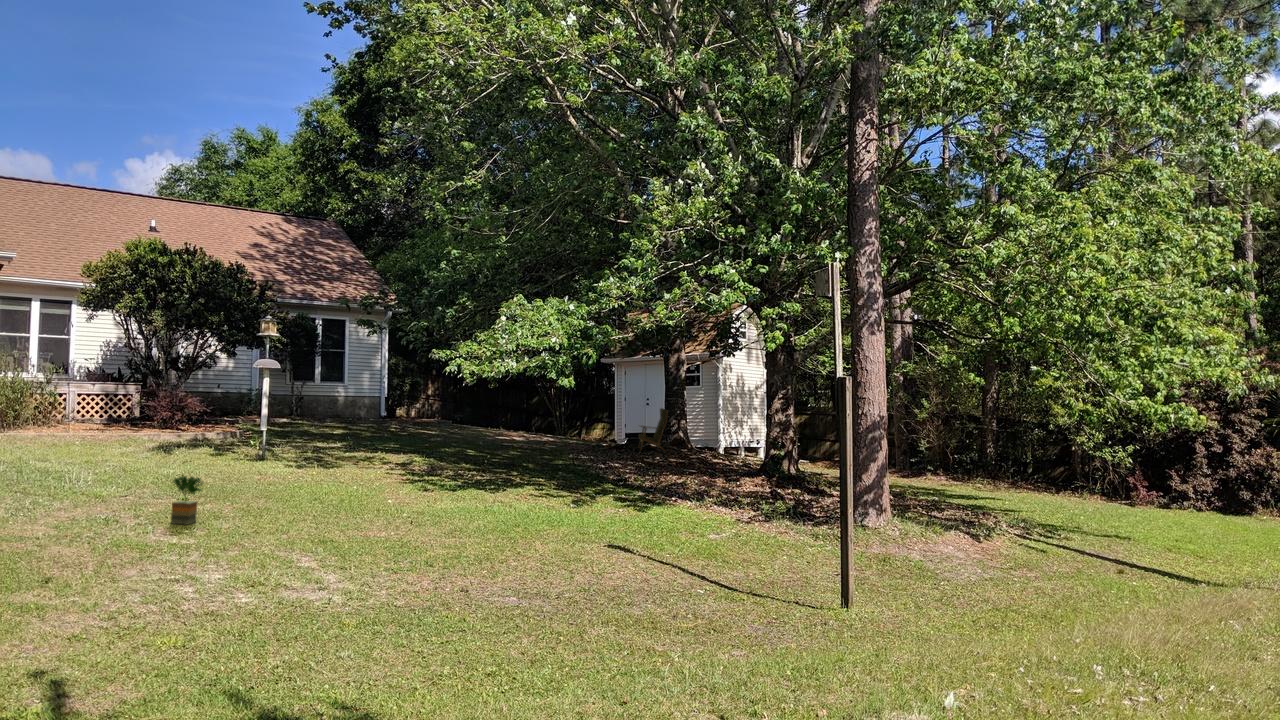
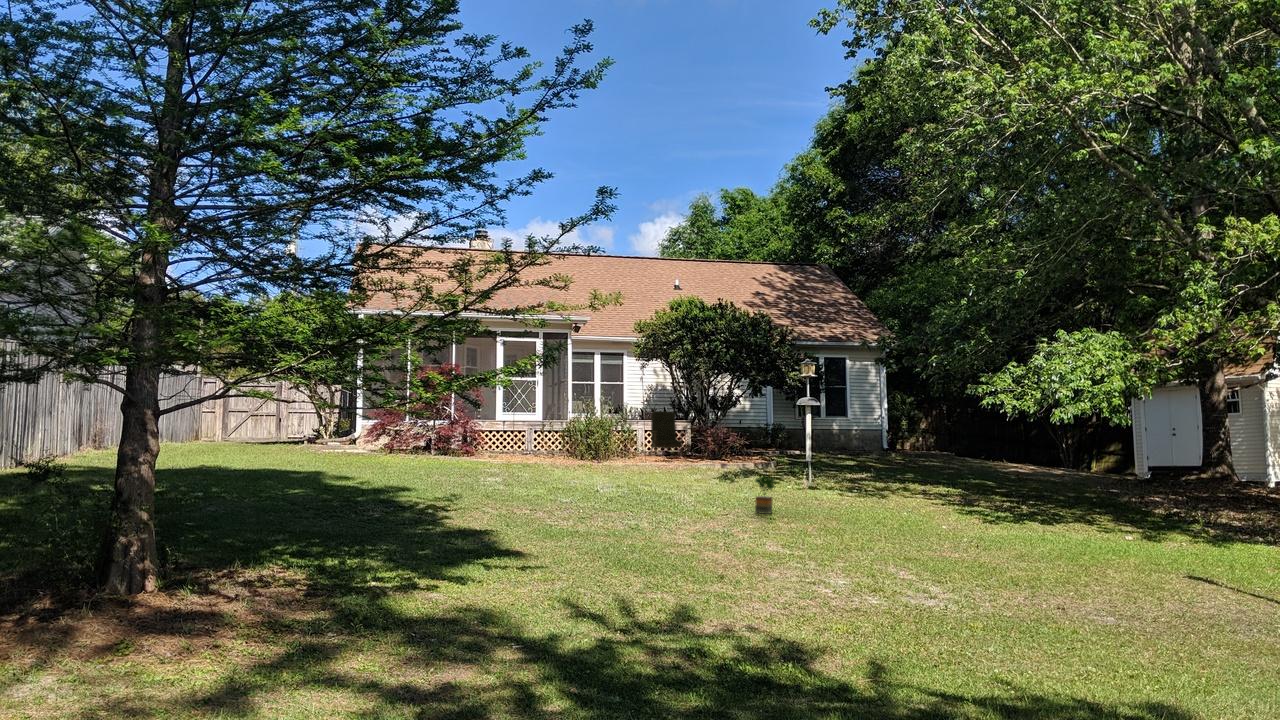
lounge chair: present [639,408,668,451] -> present [650,411,683,455]

